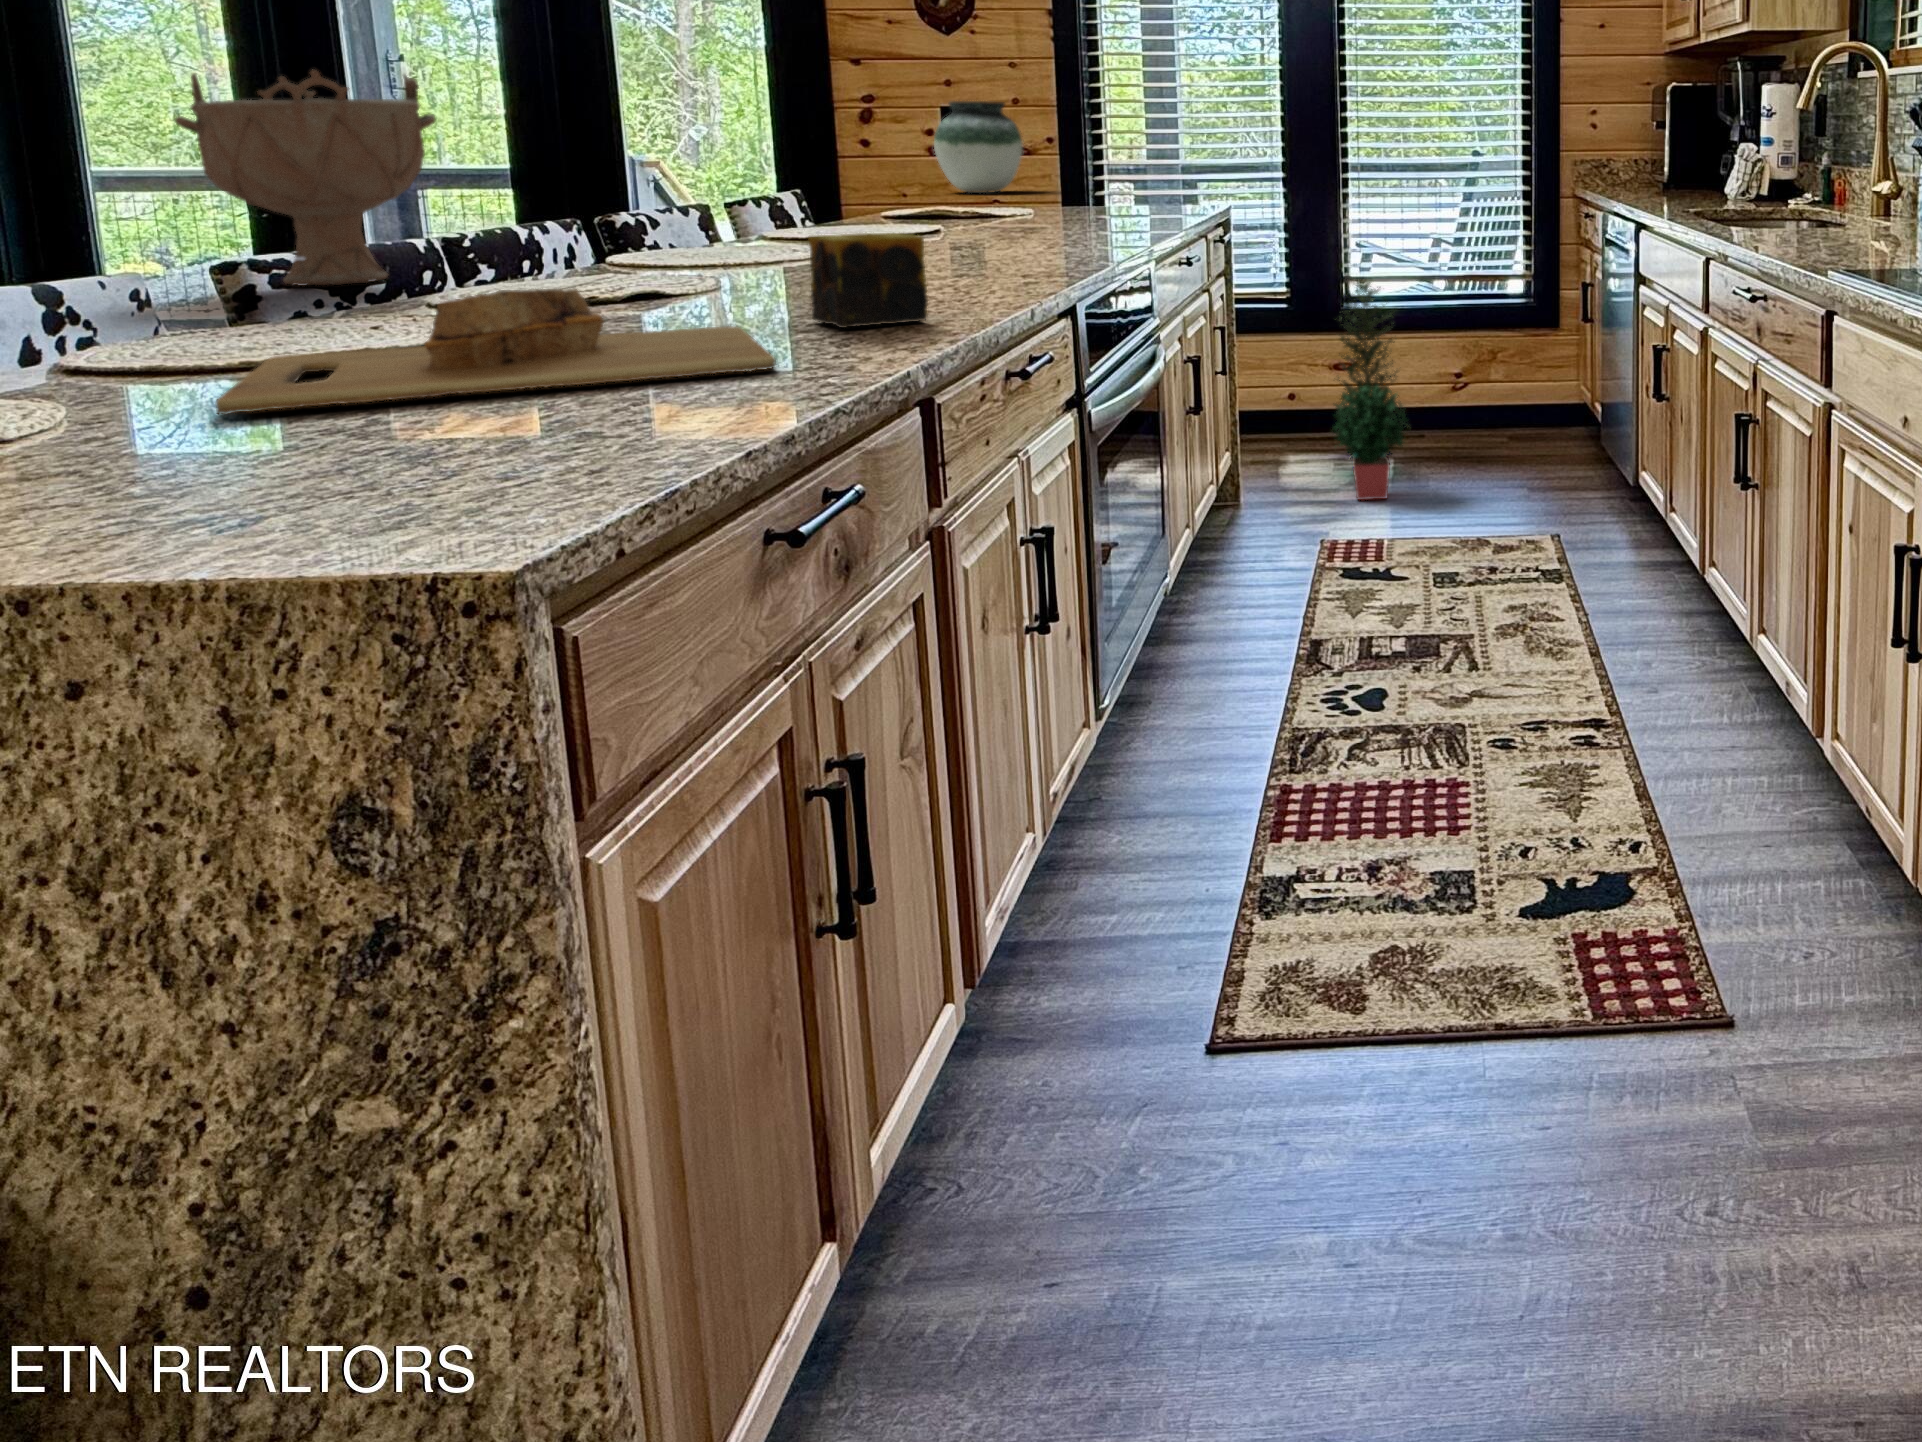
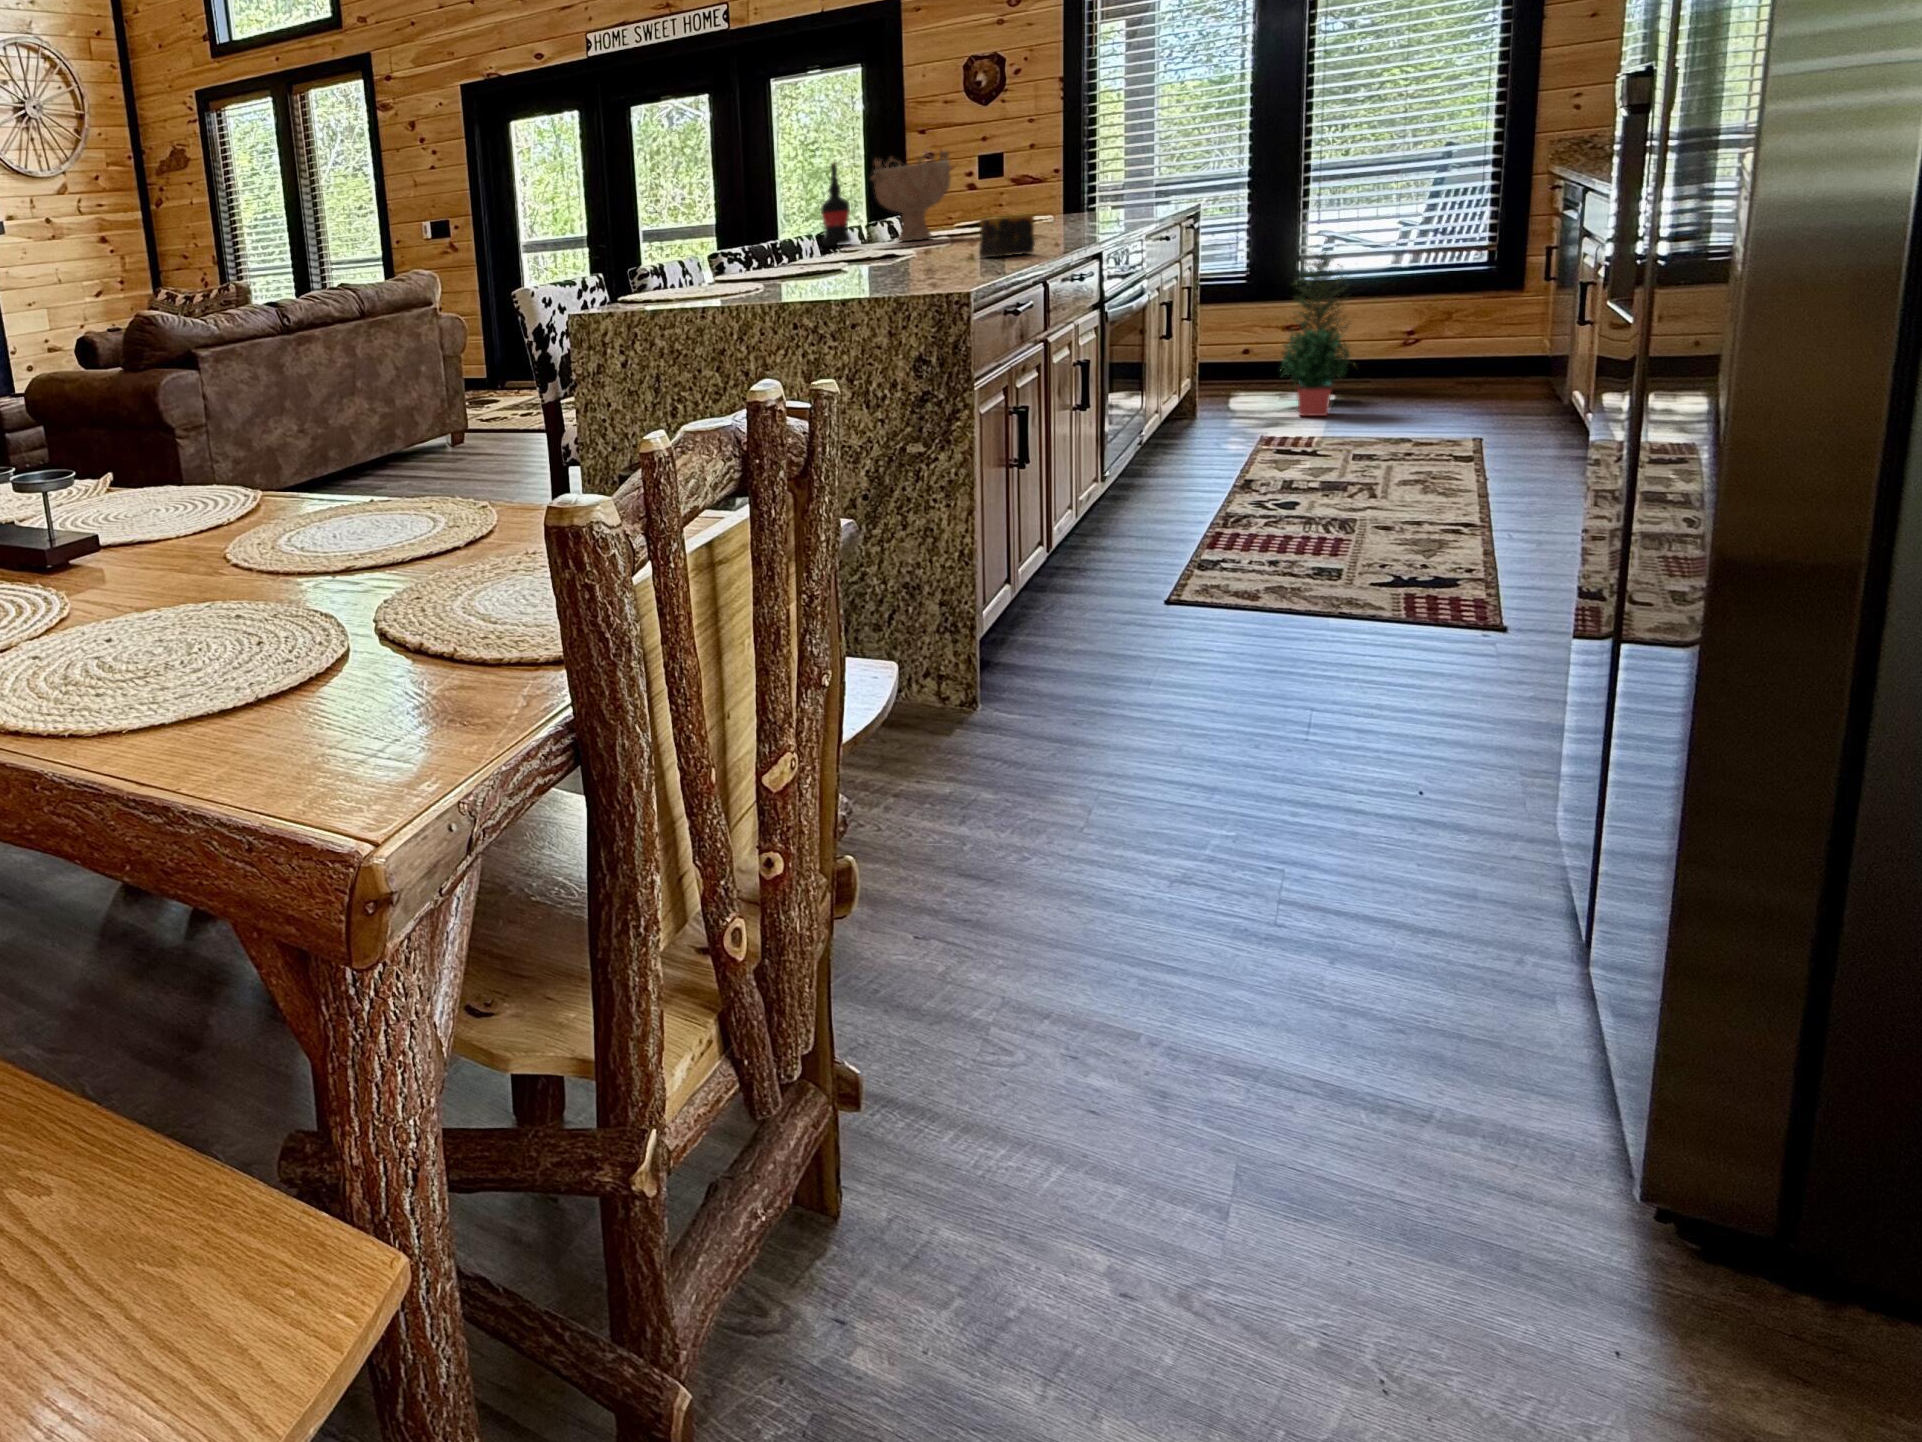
decorative bowl: present [175,69,435,286] -> present [871,151,952,241]
wine bottle: none [591,85,660,243] -> present [821,163,851,245]
vase: present [934,101,1024,193] -> none [972,144,1035,210]
cutting board: present [216,289,776,414] -> none [797,242,986,283]

